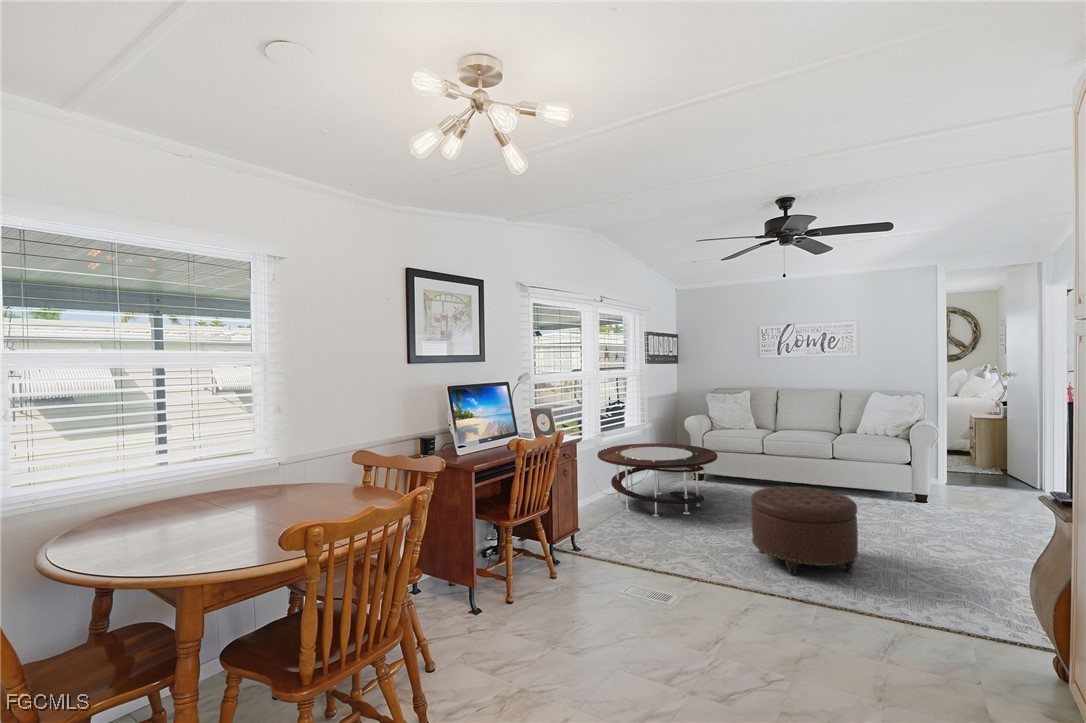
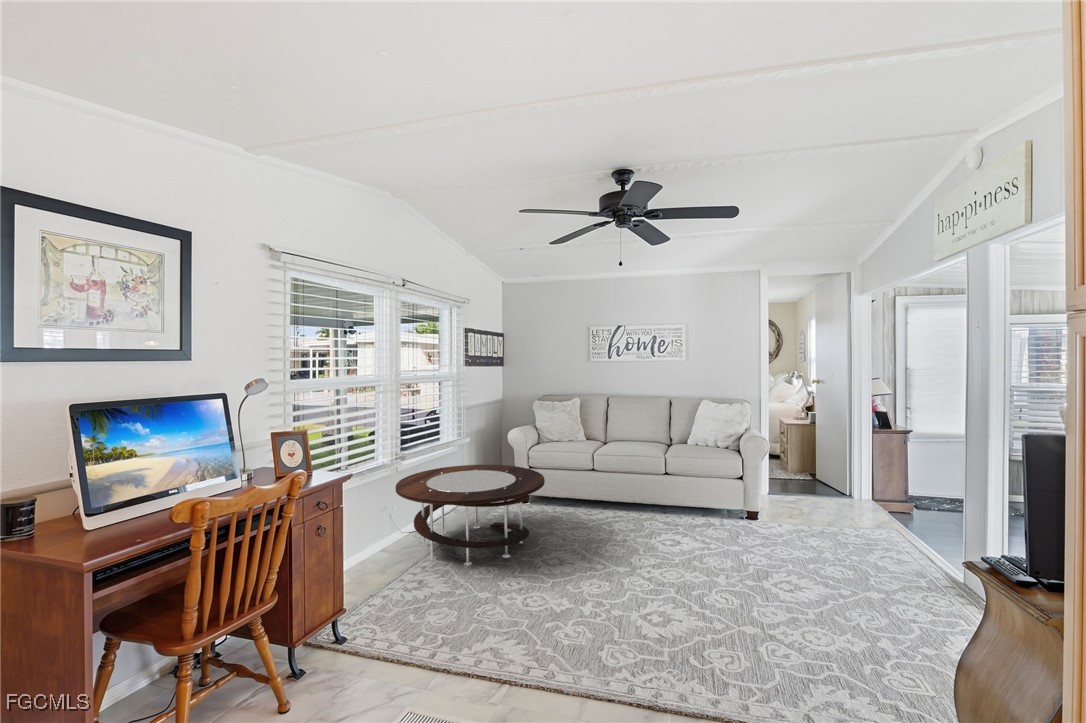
ottoman: present [751,486,858,576] -> none [582,523,708,655]

